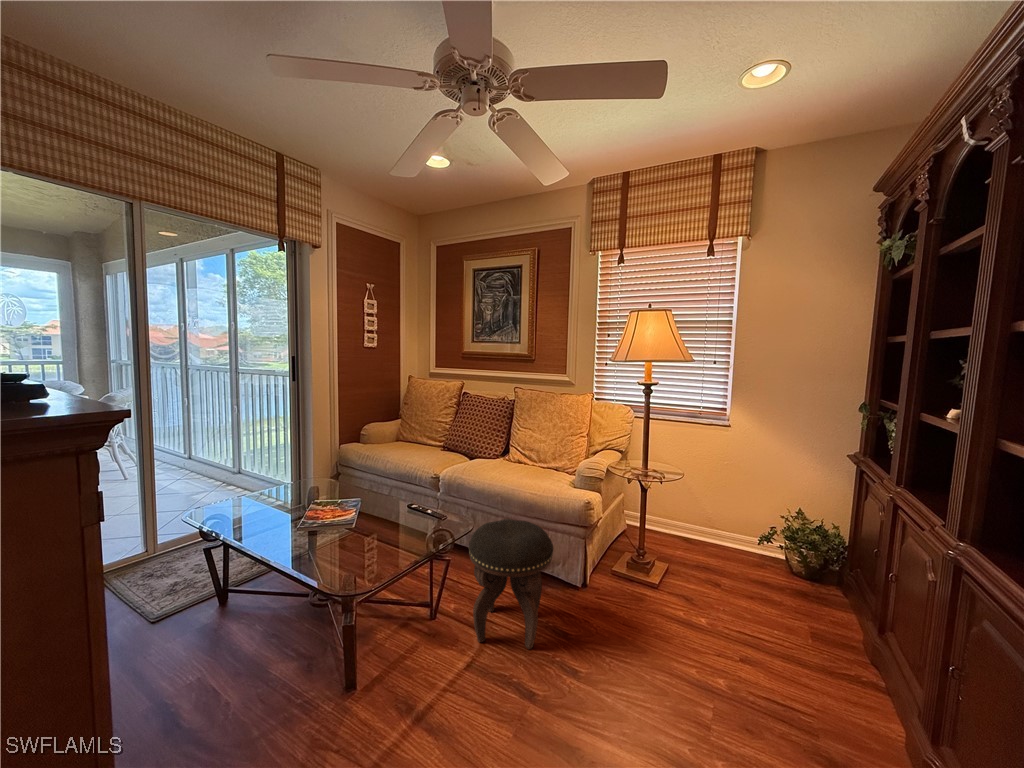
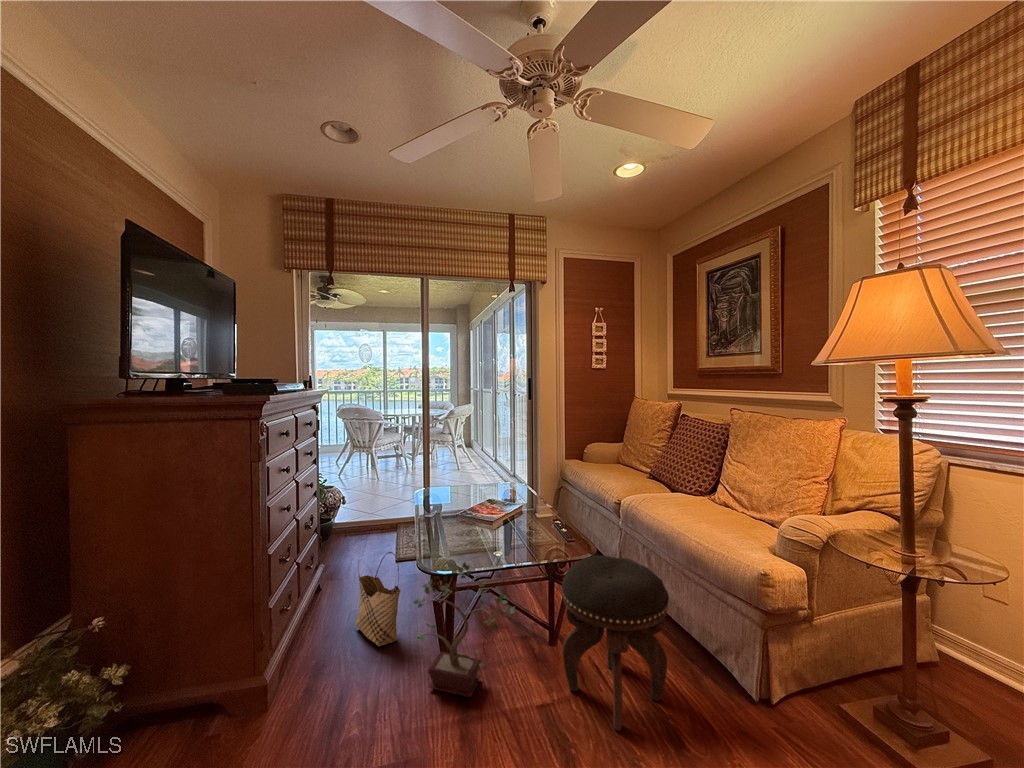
potted plant: none [335,569,461,716] -> present [413,562,515,697]
woven basket: none [186,600,273,722] -> present [356,552,400,646]

